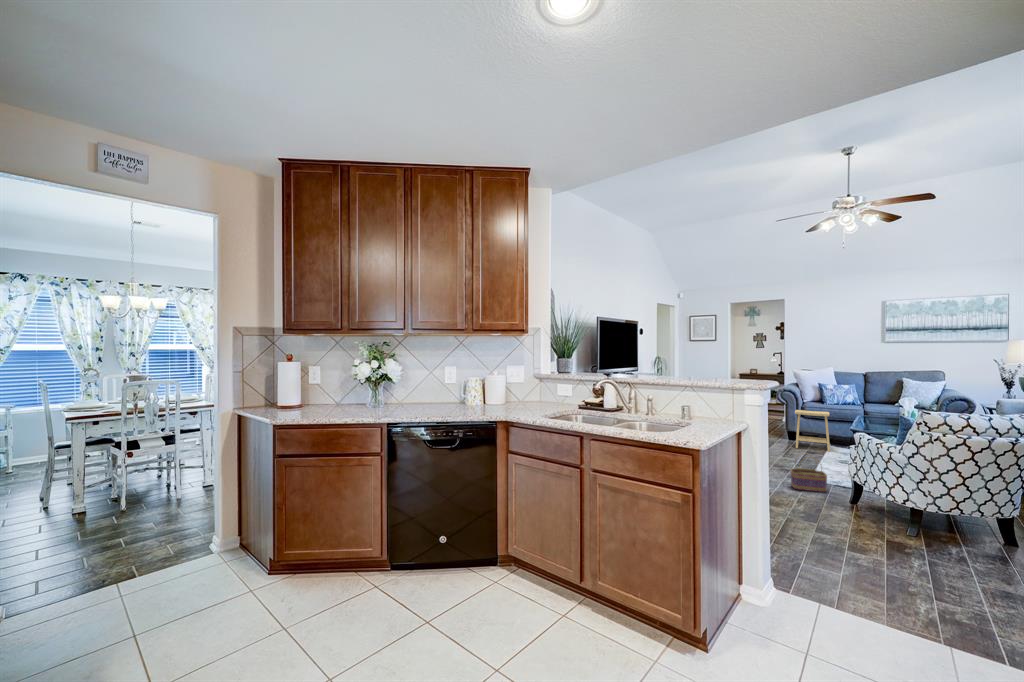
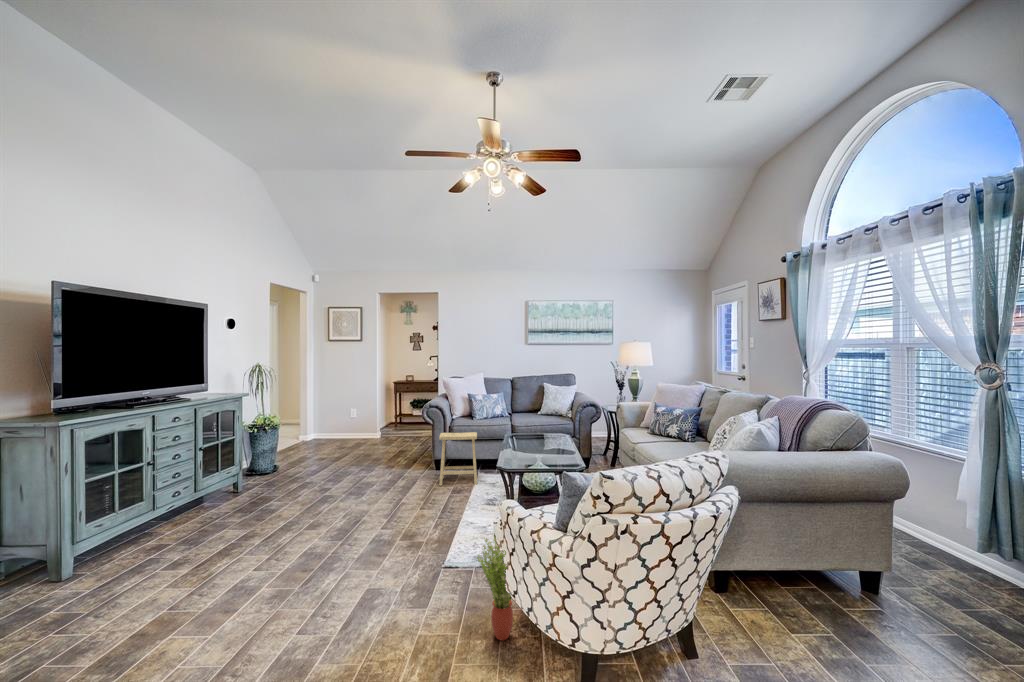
potted plant: none [837,451,868,511] -> present [477,537,513,640]
basket: present [791,461,827,492] -> none [415,527,466,597]

